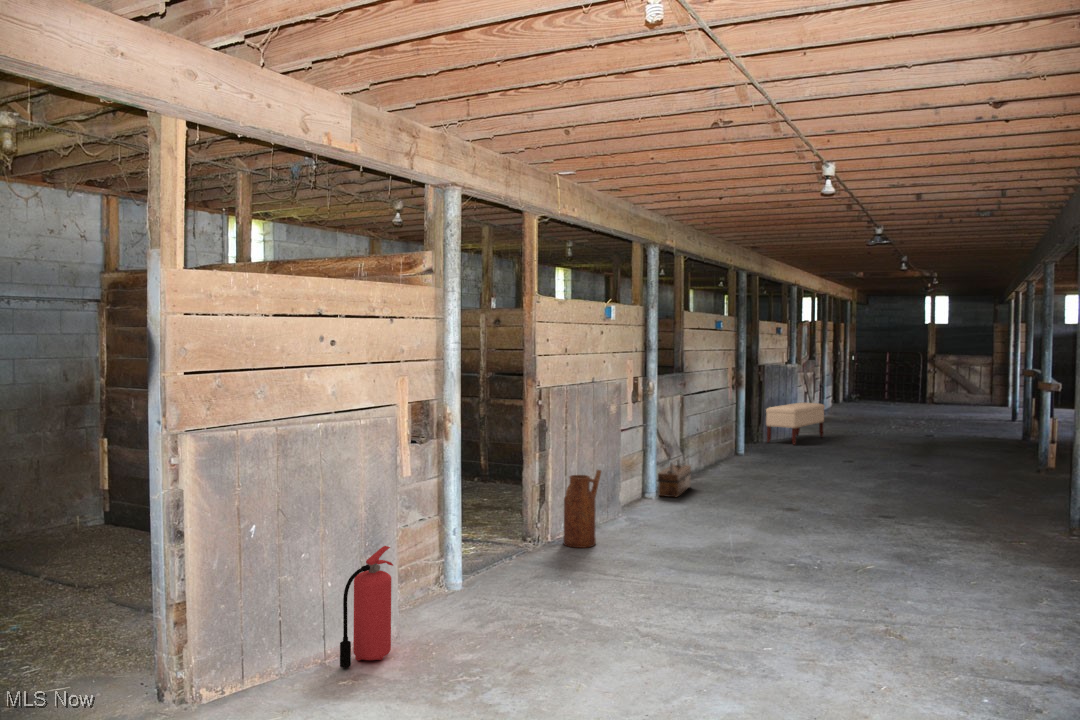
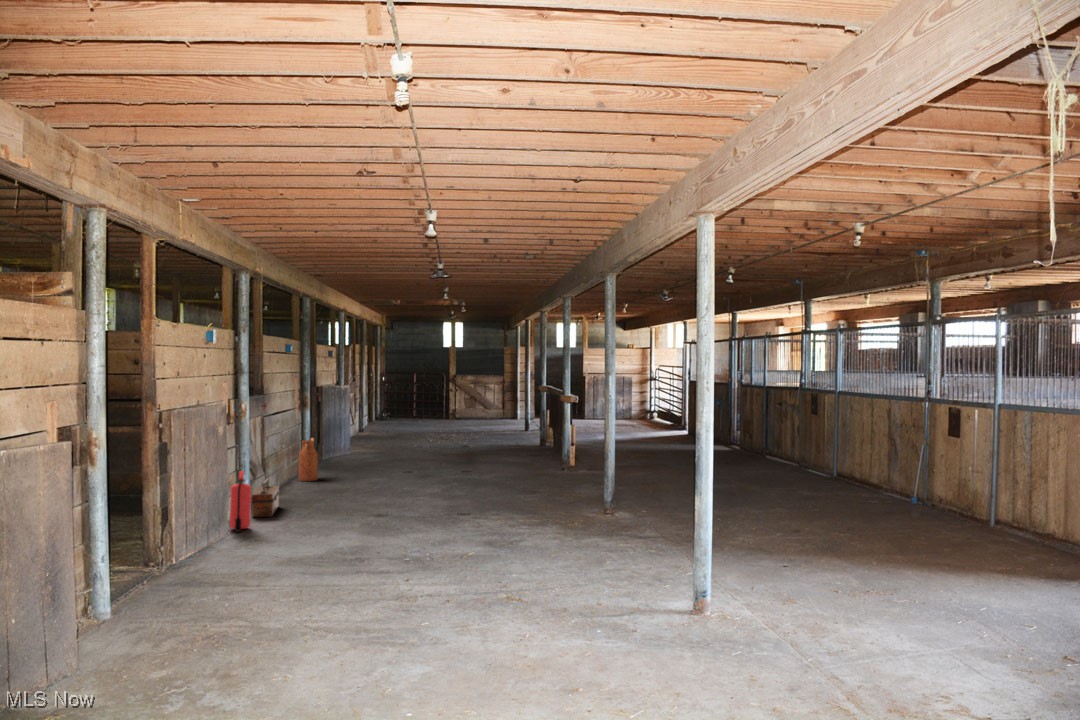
bench: present [766,403,825,445] -> none [326,422,377,463]
watering can: present [563,470,601,548] -> present [299,438,318,481]
fire extinguisher: present [340,546,393,668] -> present [230,471,251,532]

